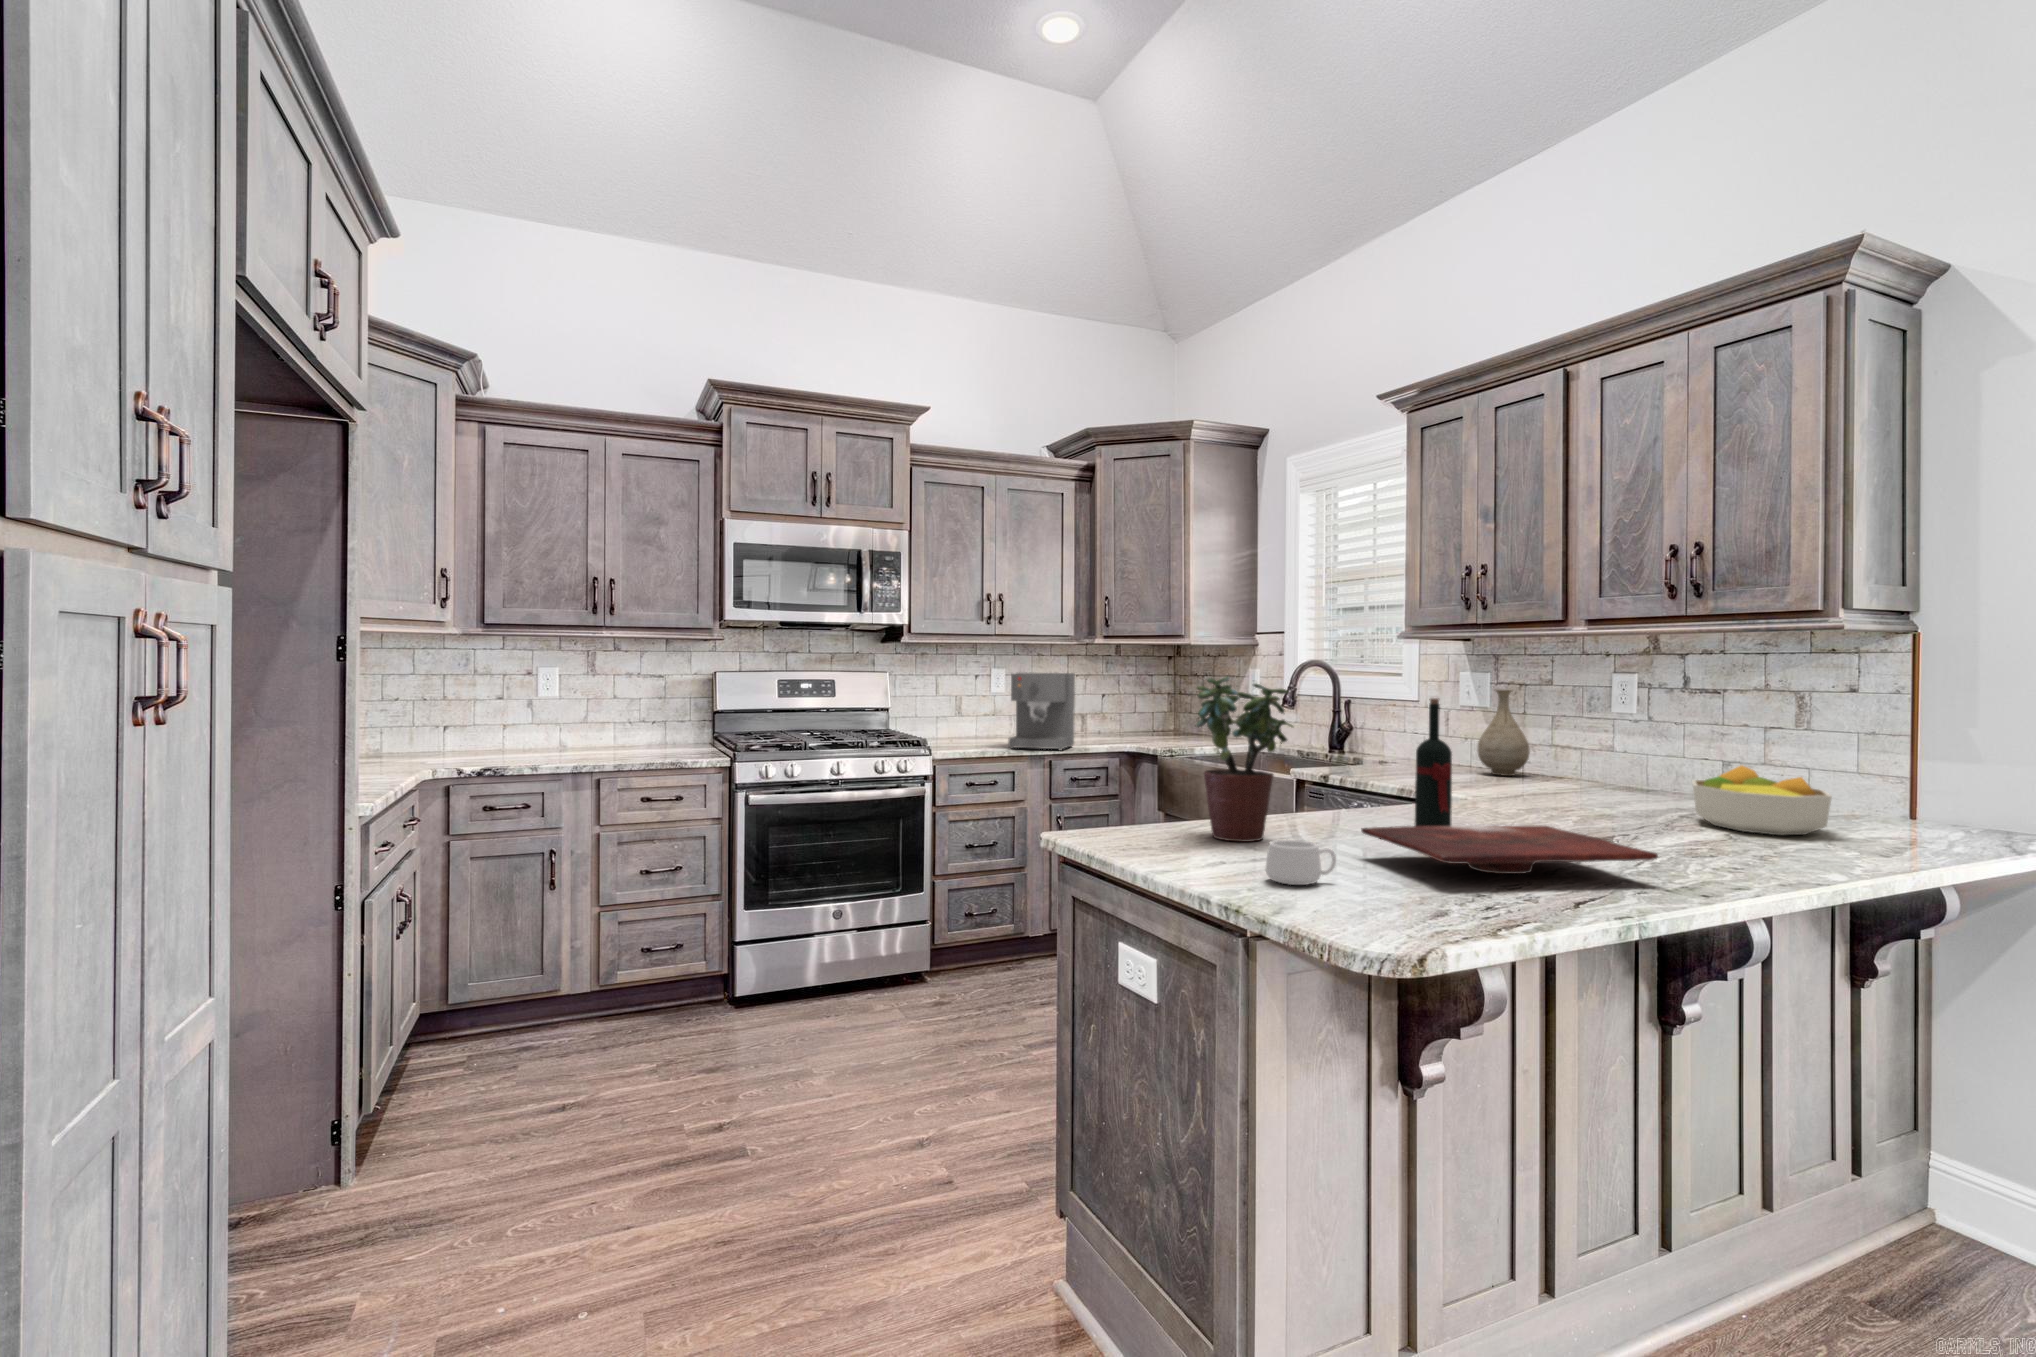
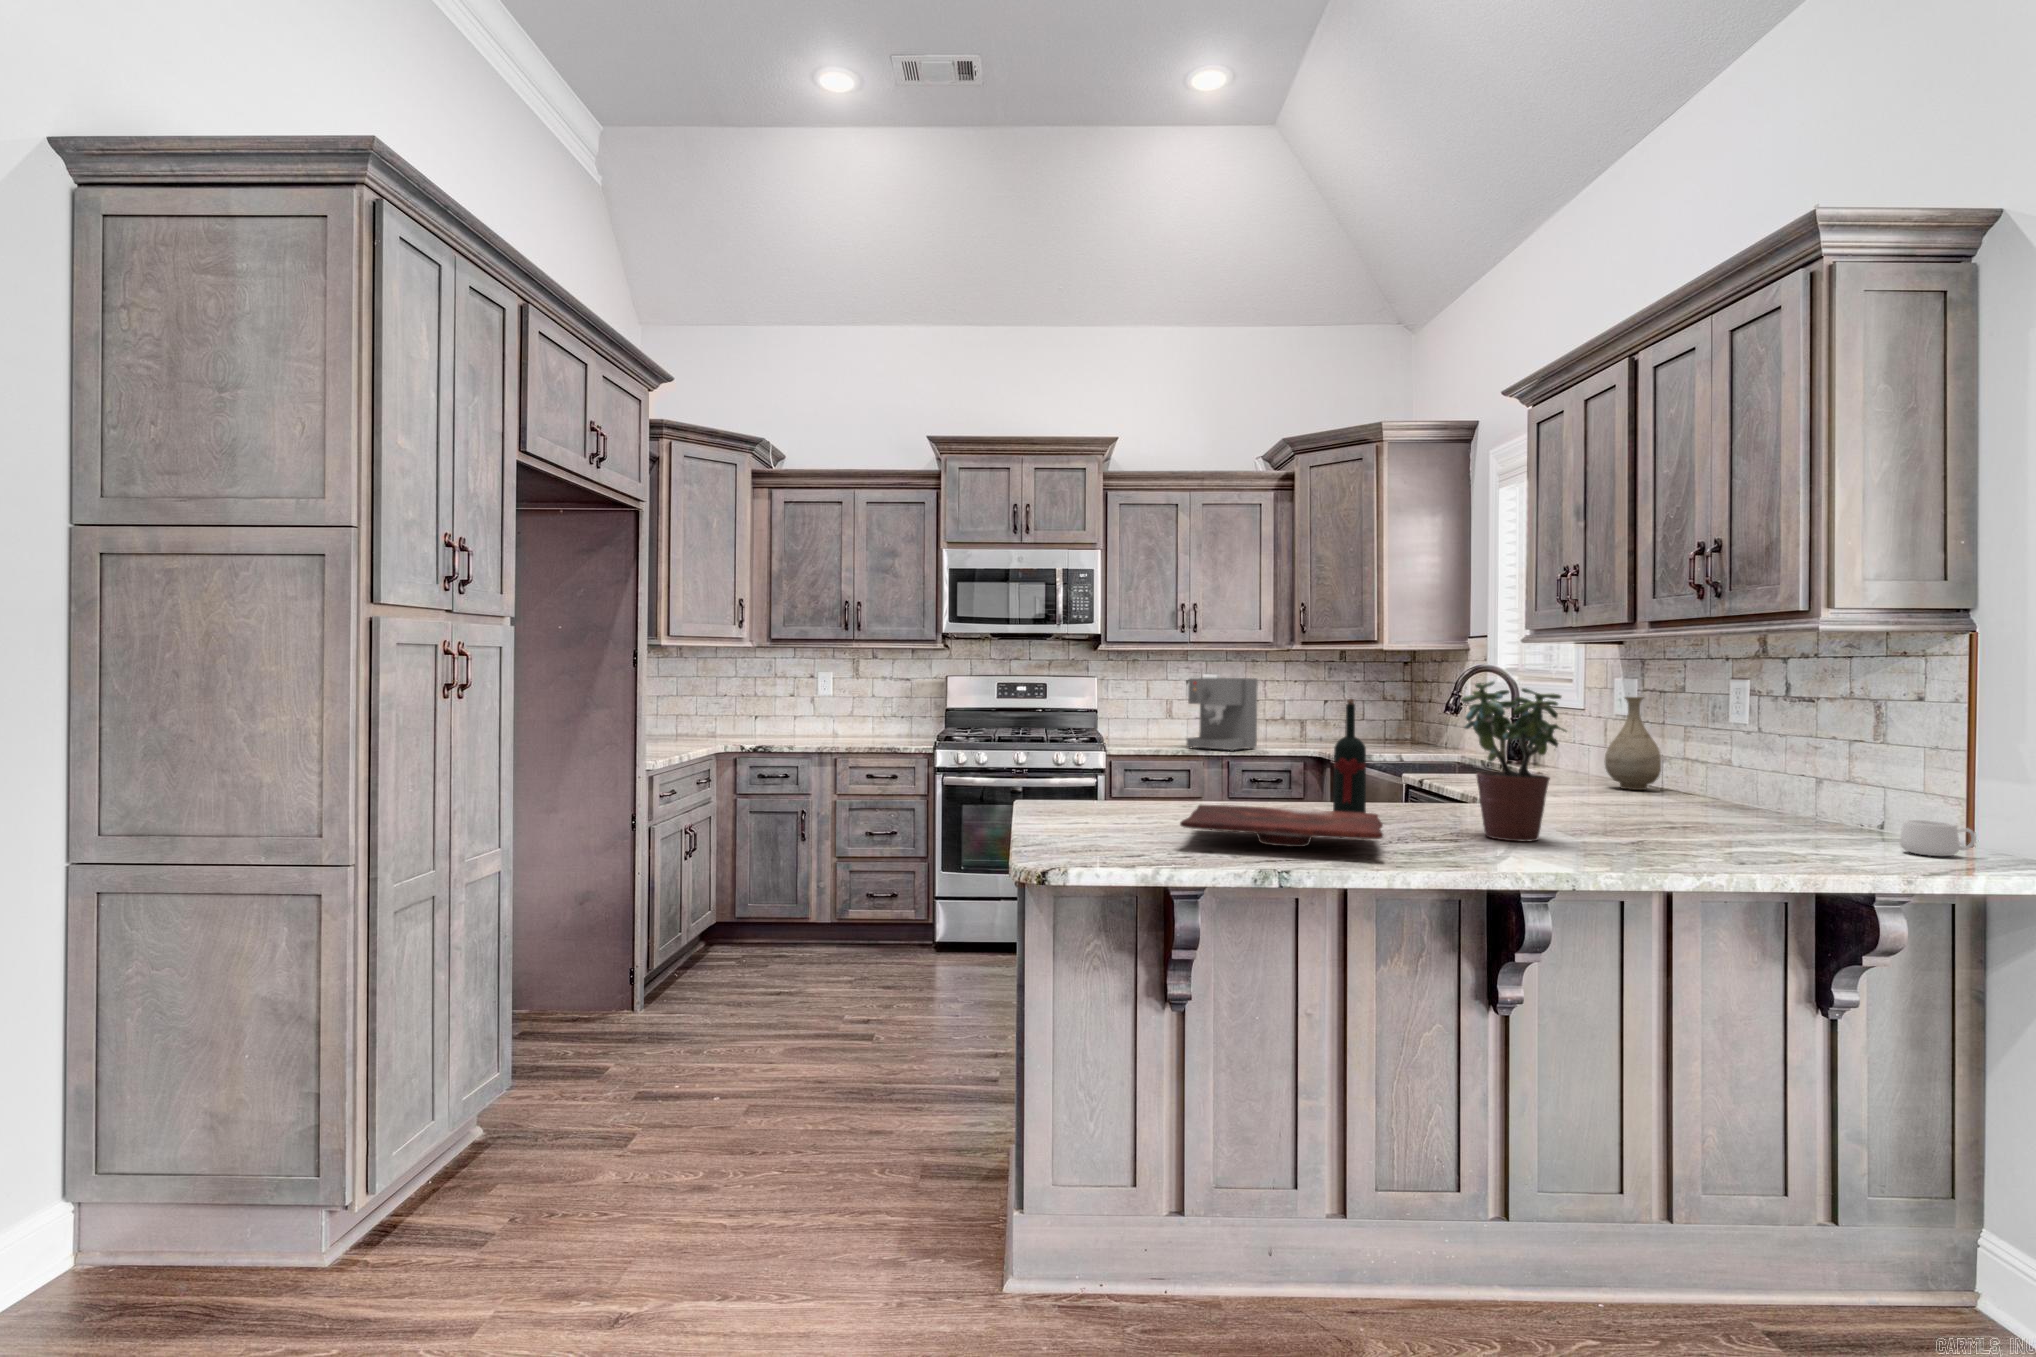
potted plant: present [1196,677,1293,842] -> present [1462,681,1567,842]
fruit bowl: present [1692,766,1832,835] -> none [1651,776,1793,849]
mug: present [1266,840,1336,885] -> present [1900,820,1976,856]

